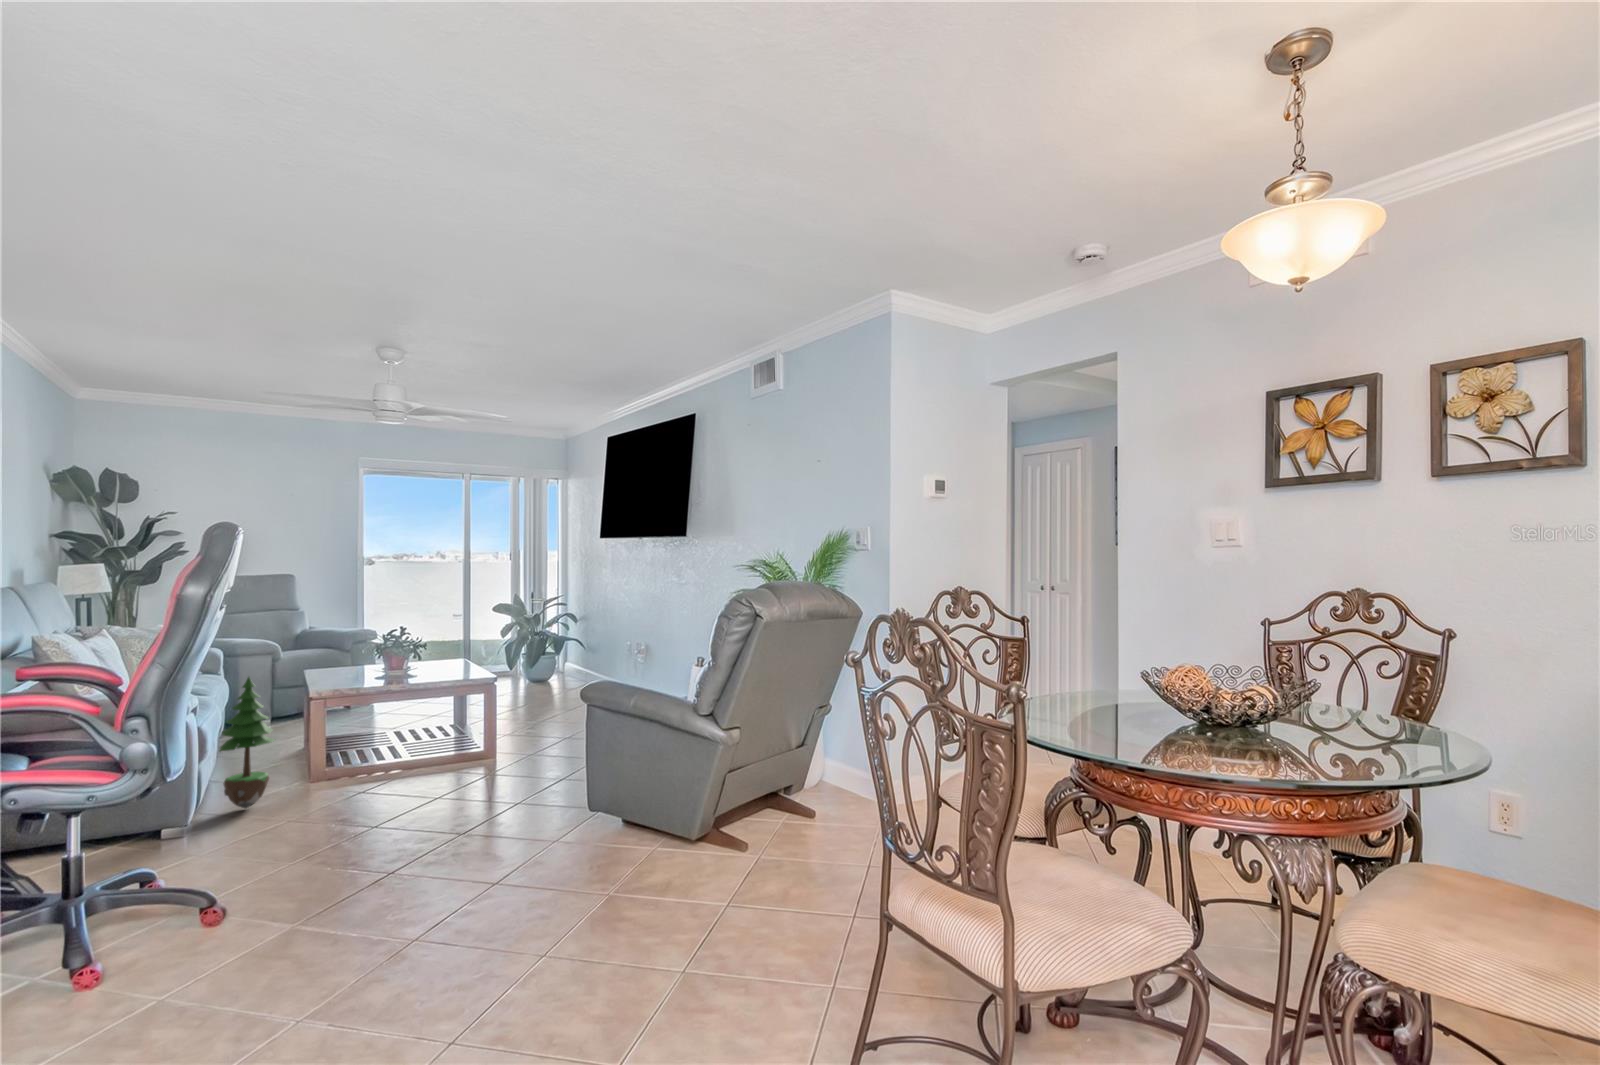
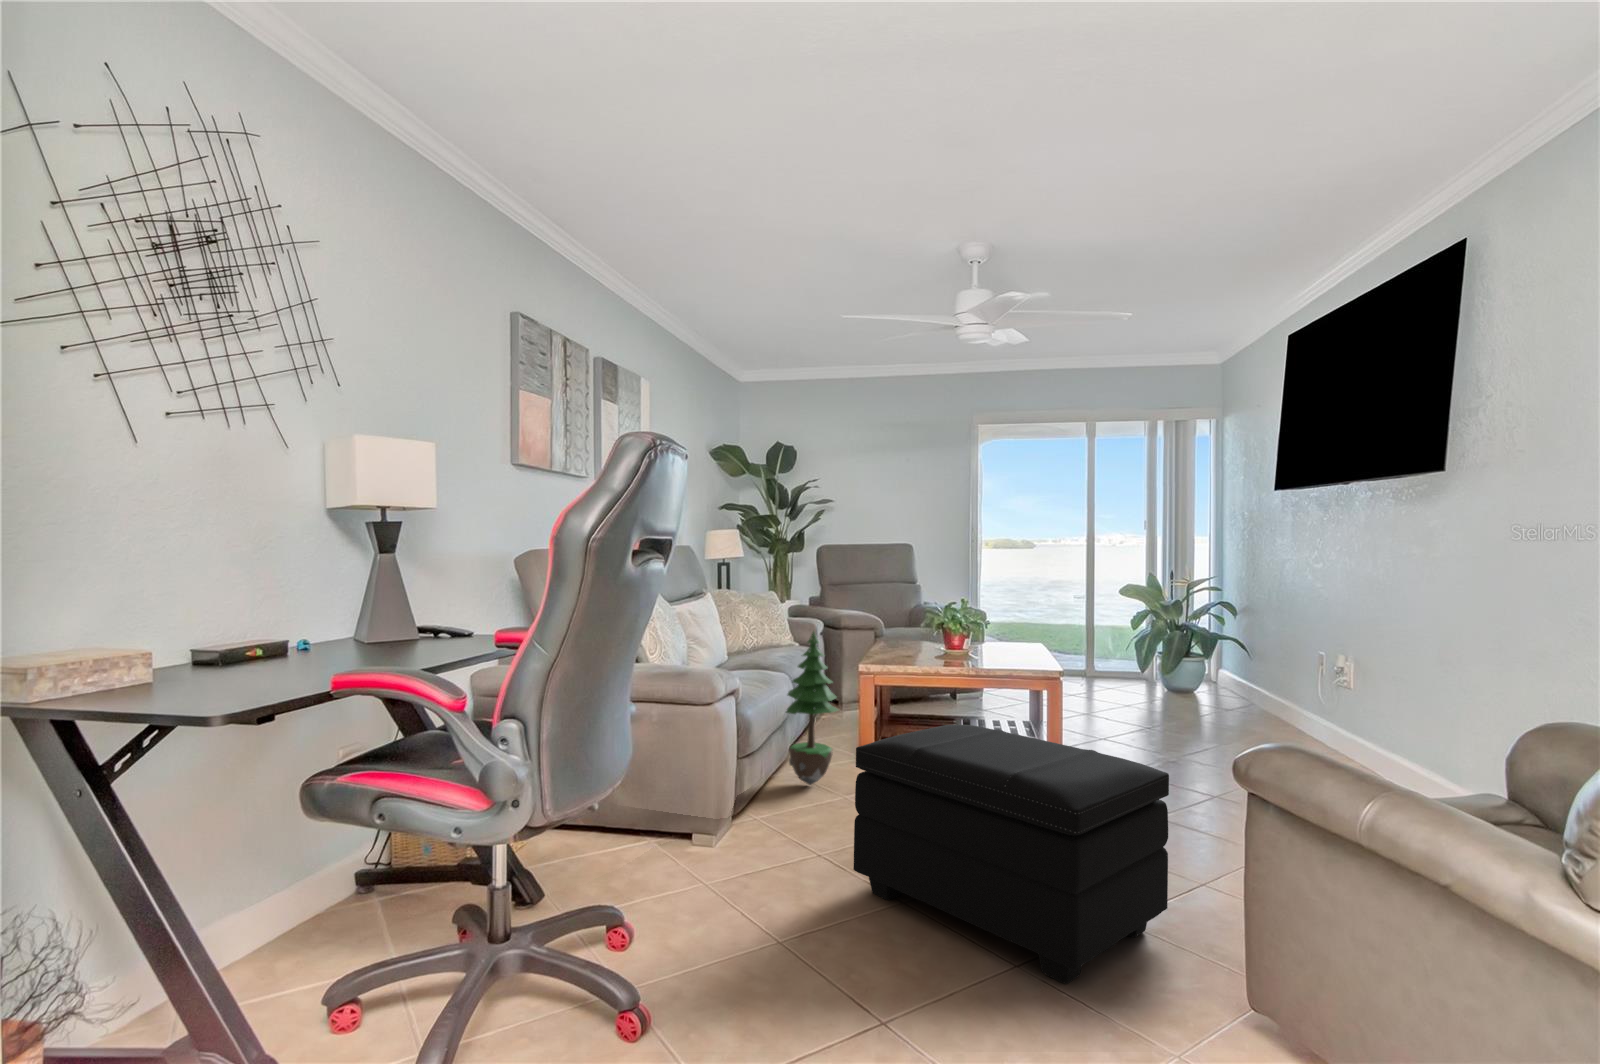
footstool: none [329,727,541,860] -> present [853,725,1169,984]

